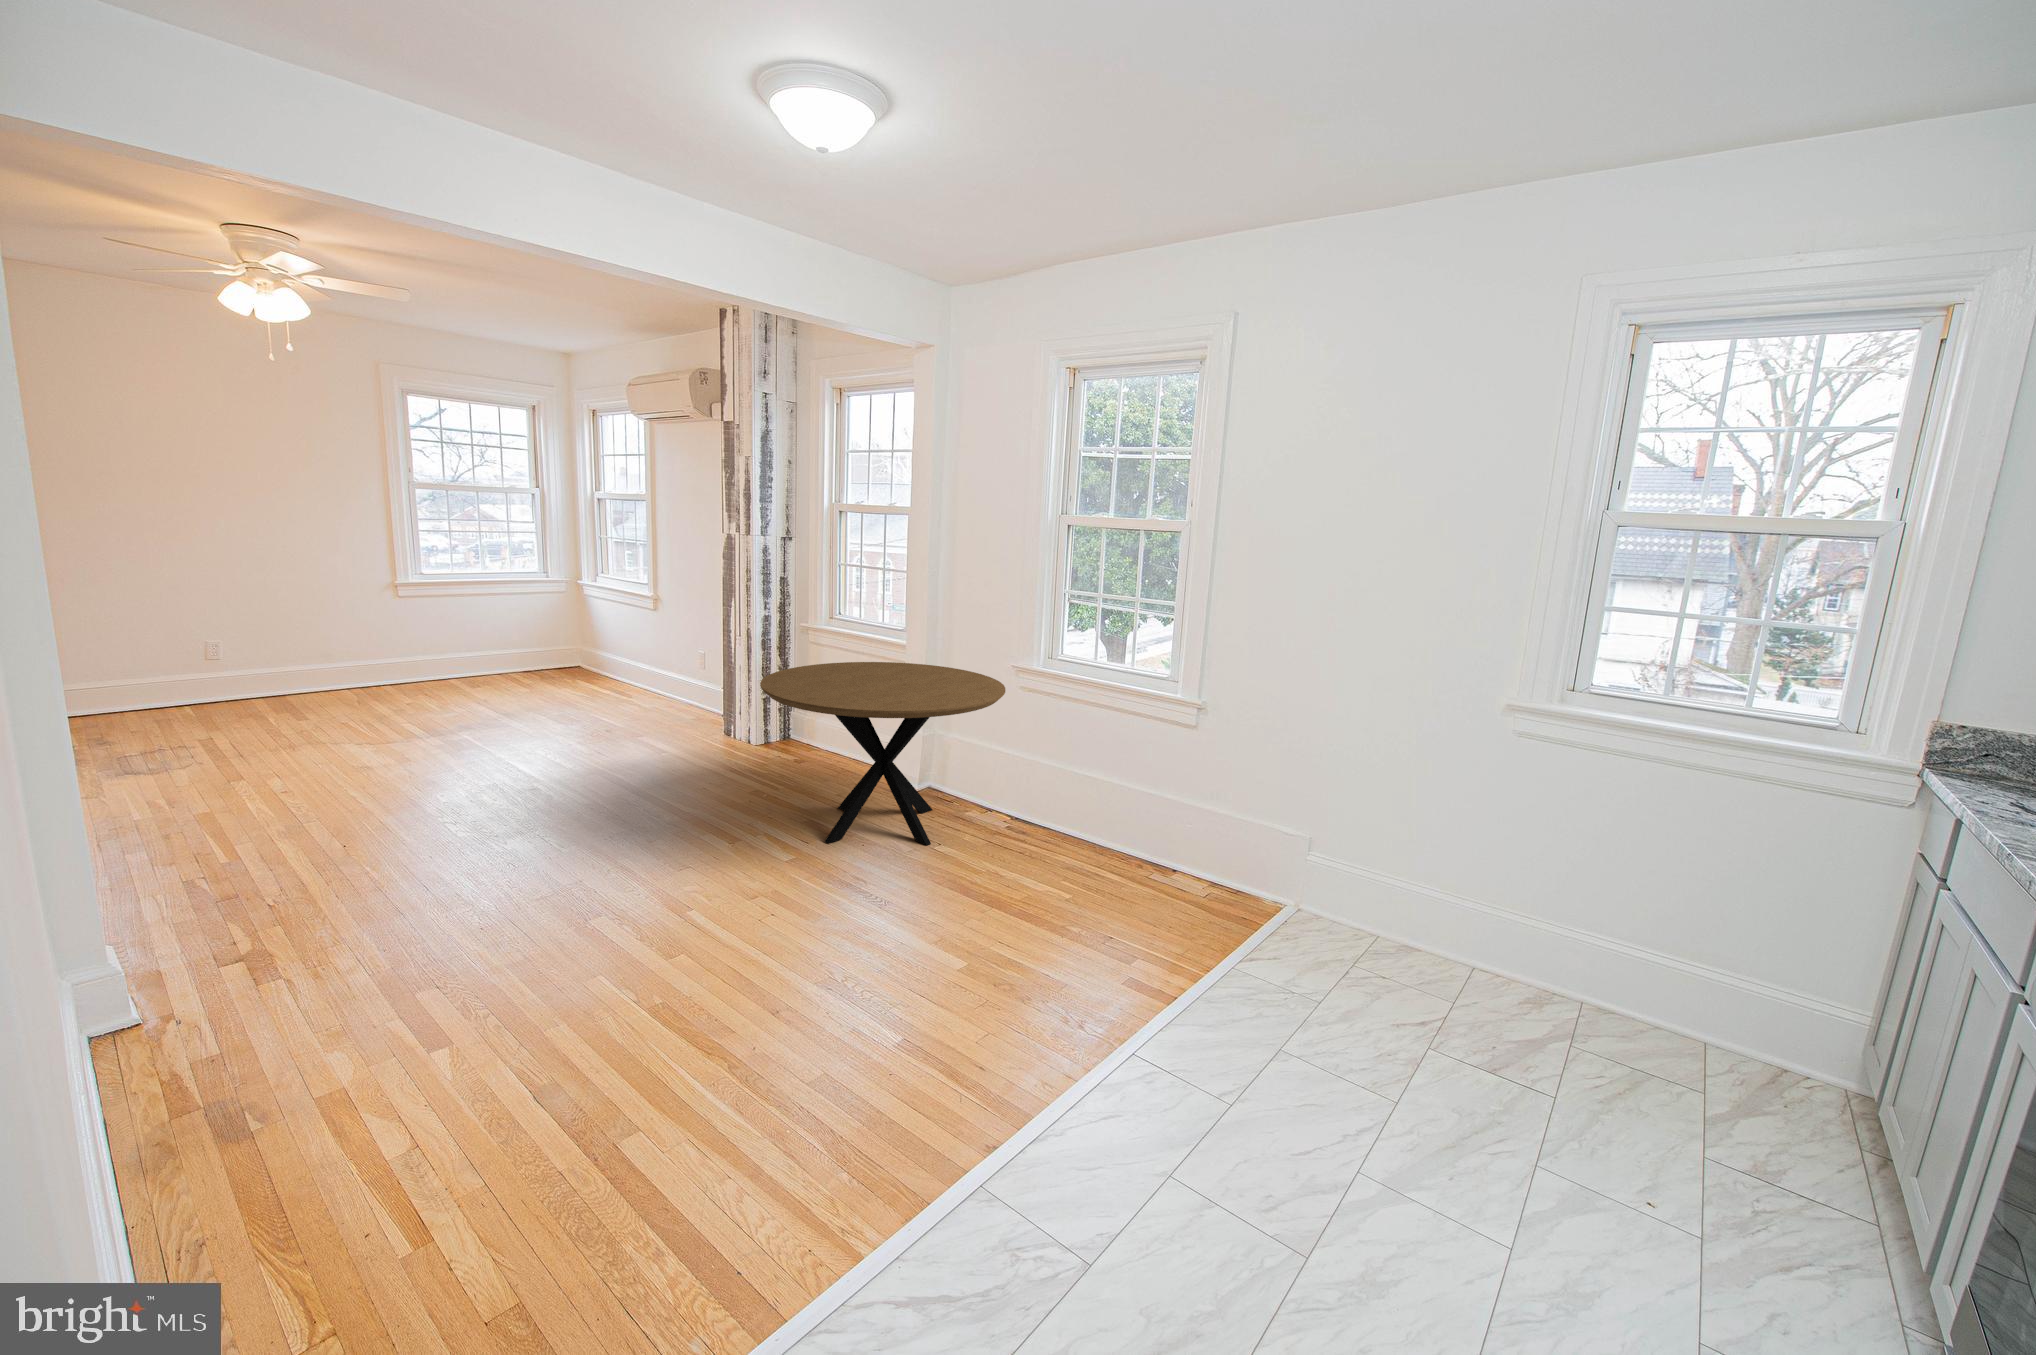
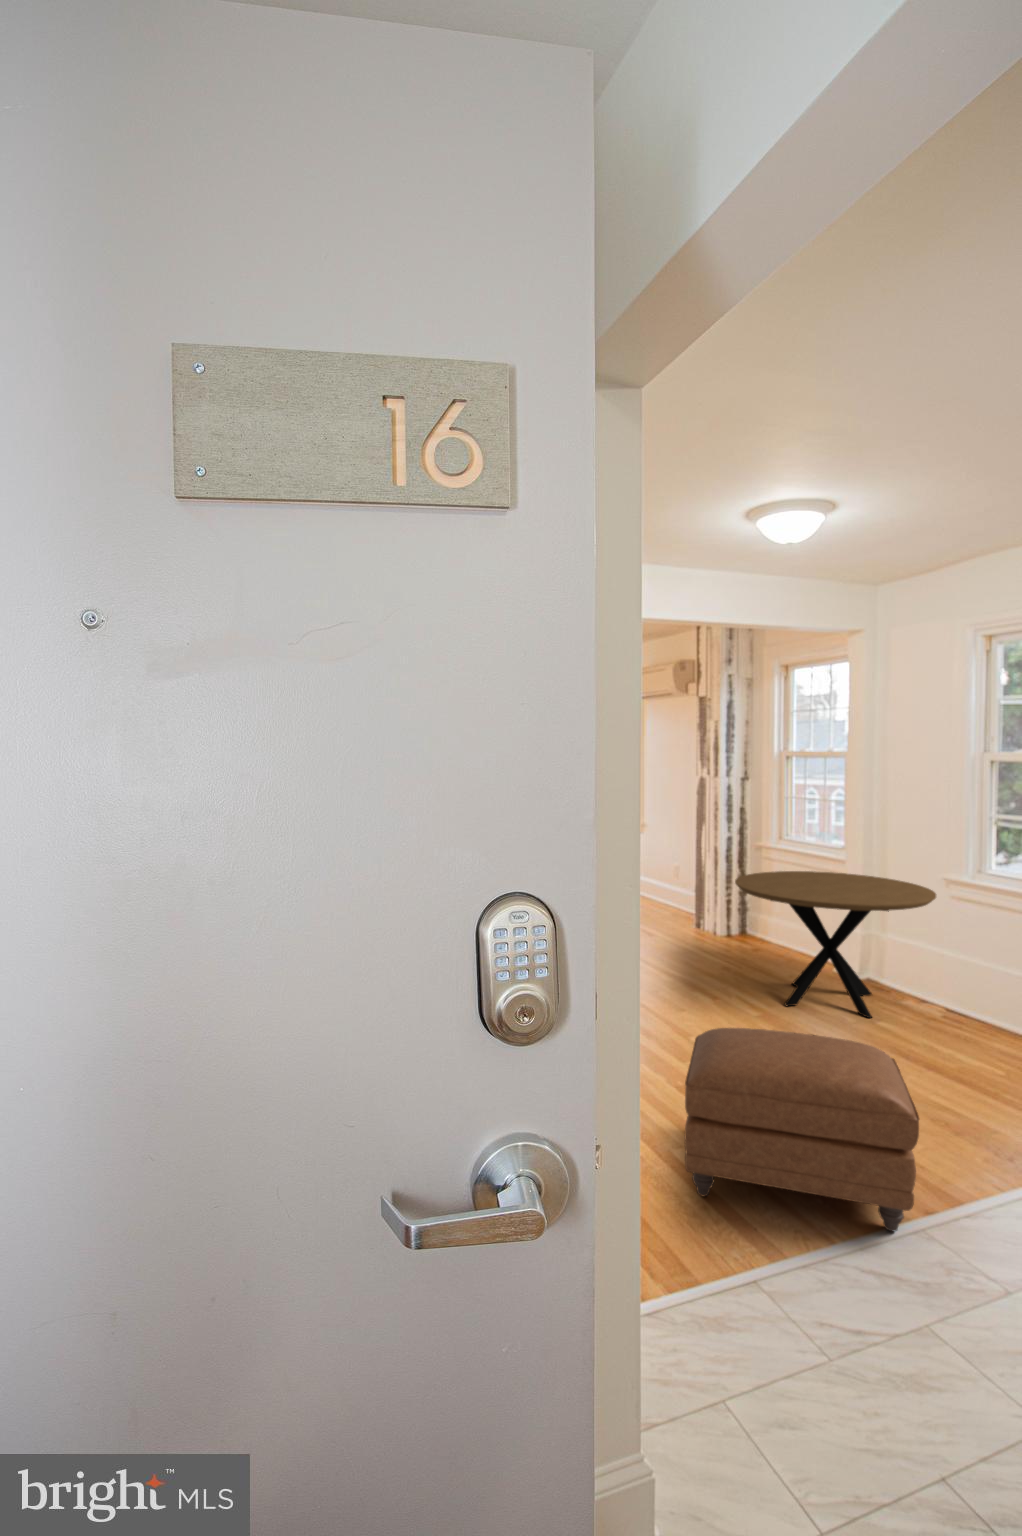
ottoman: none [603,936,980,1260] -> present [685,1028,920,1232]

